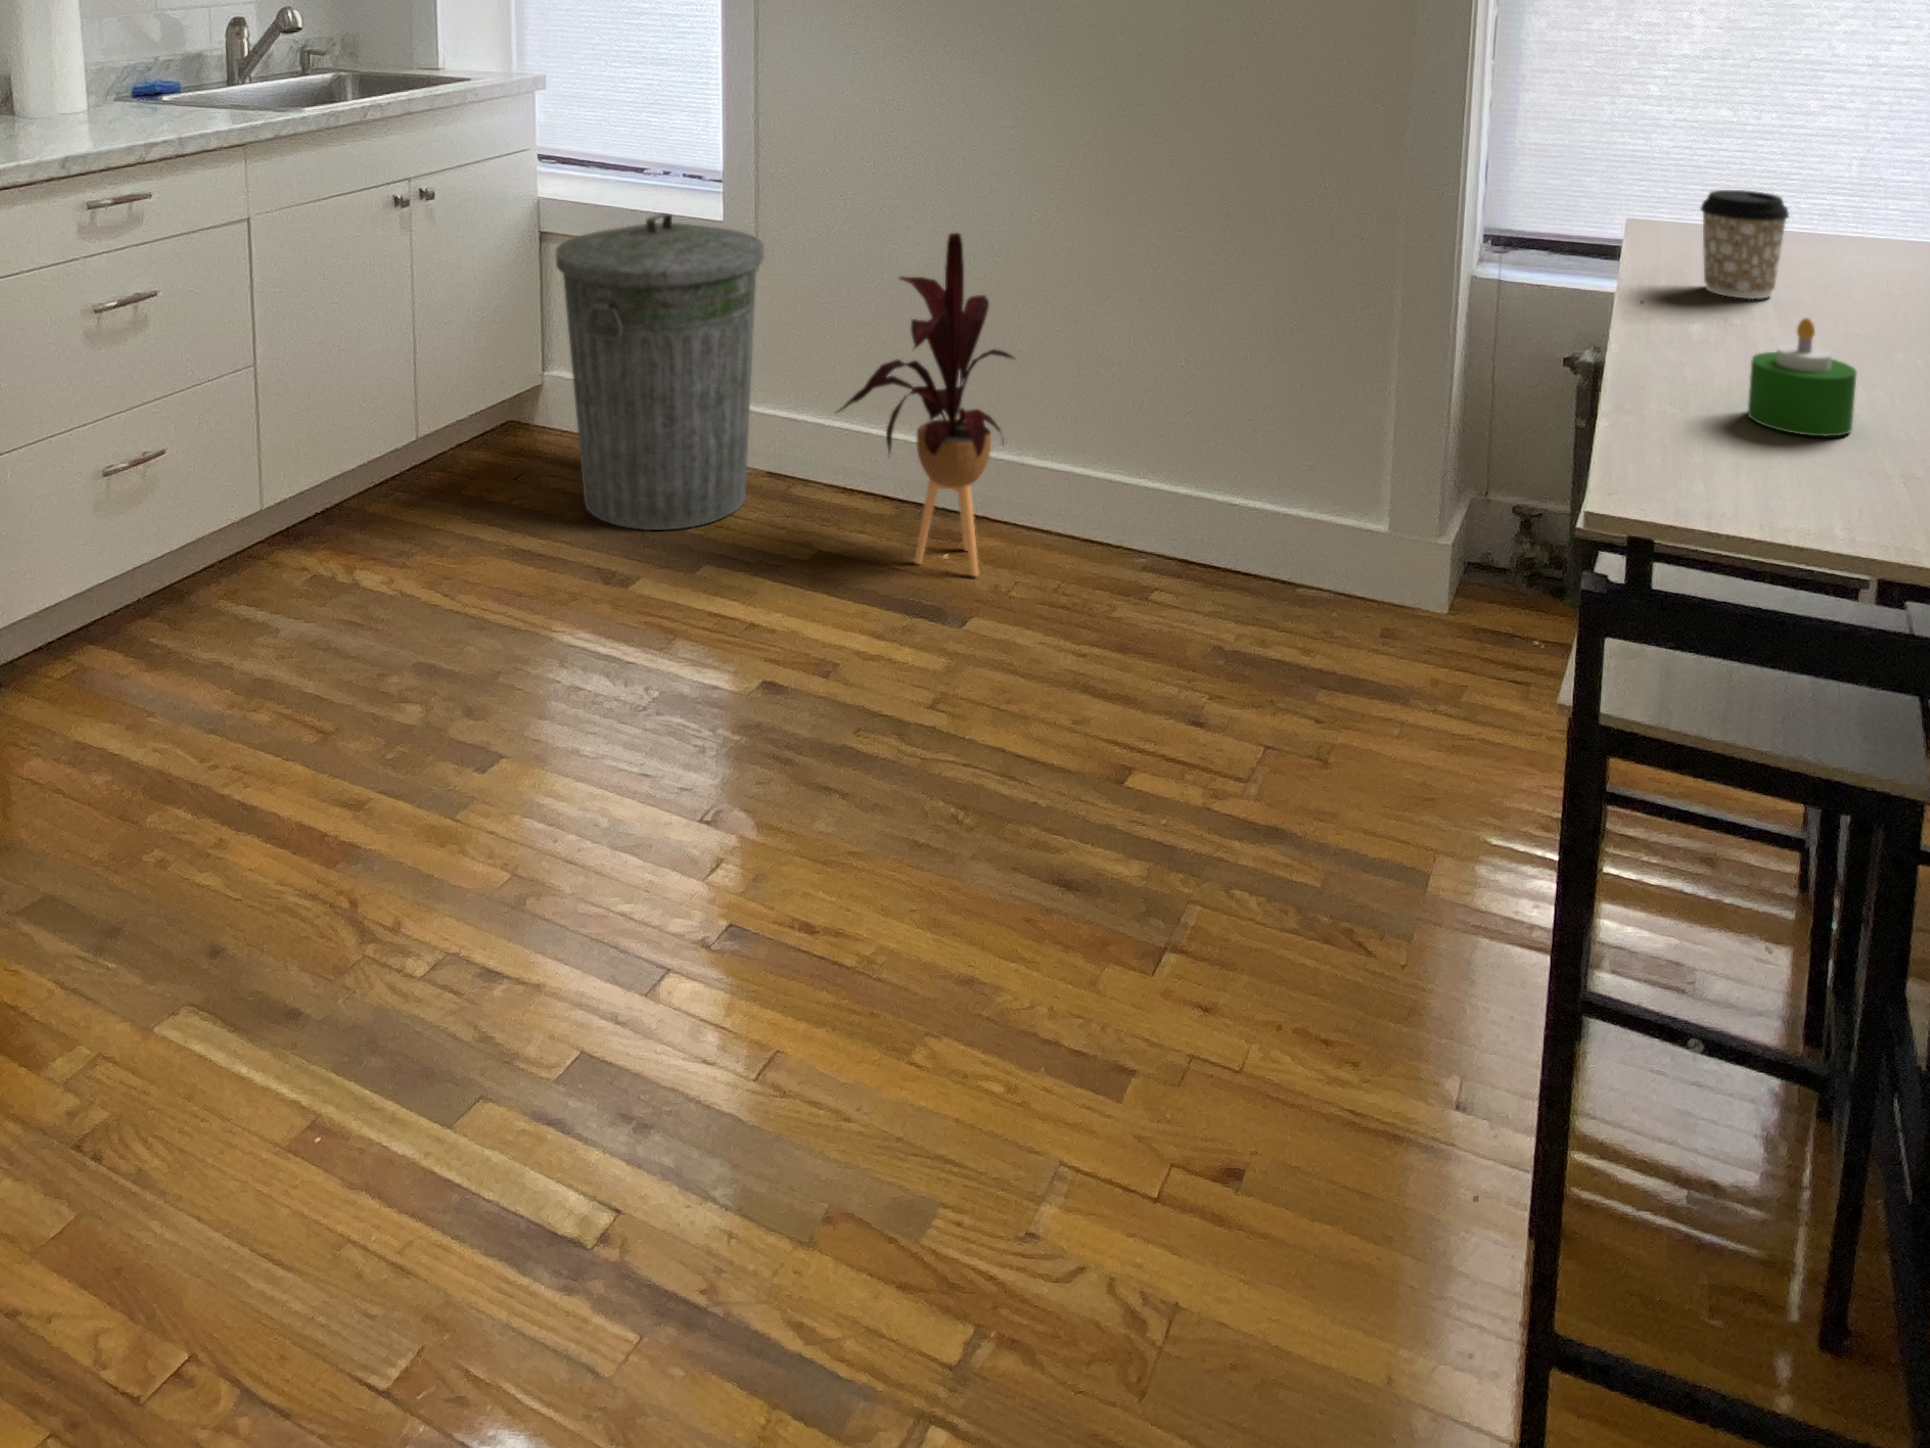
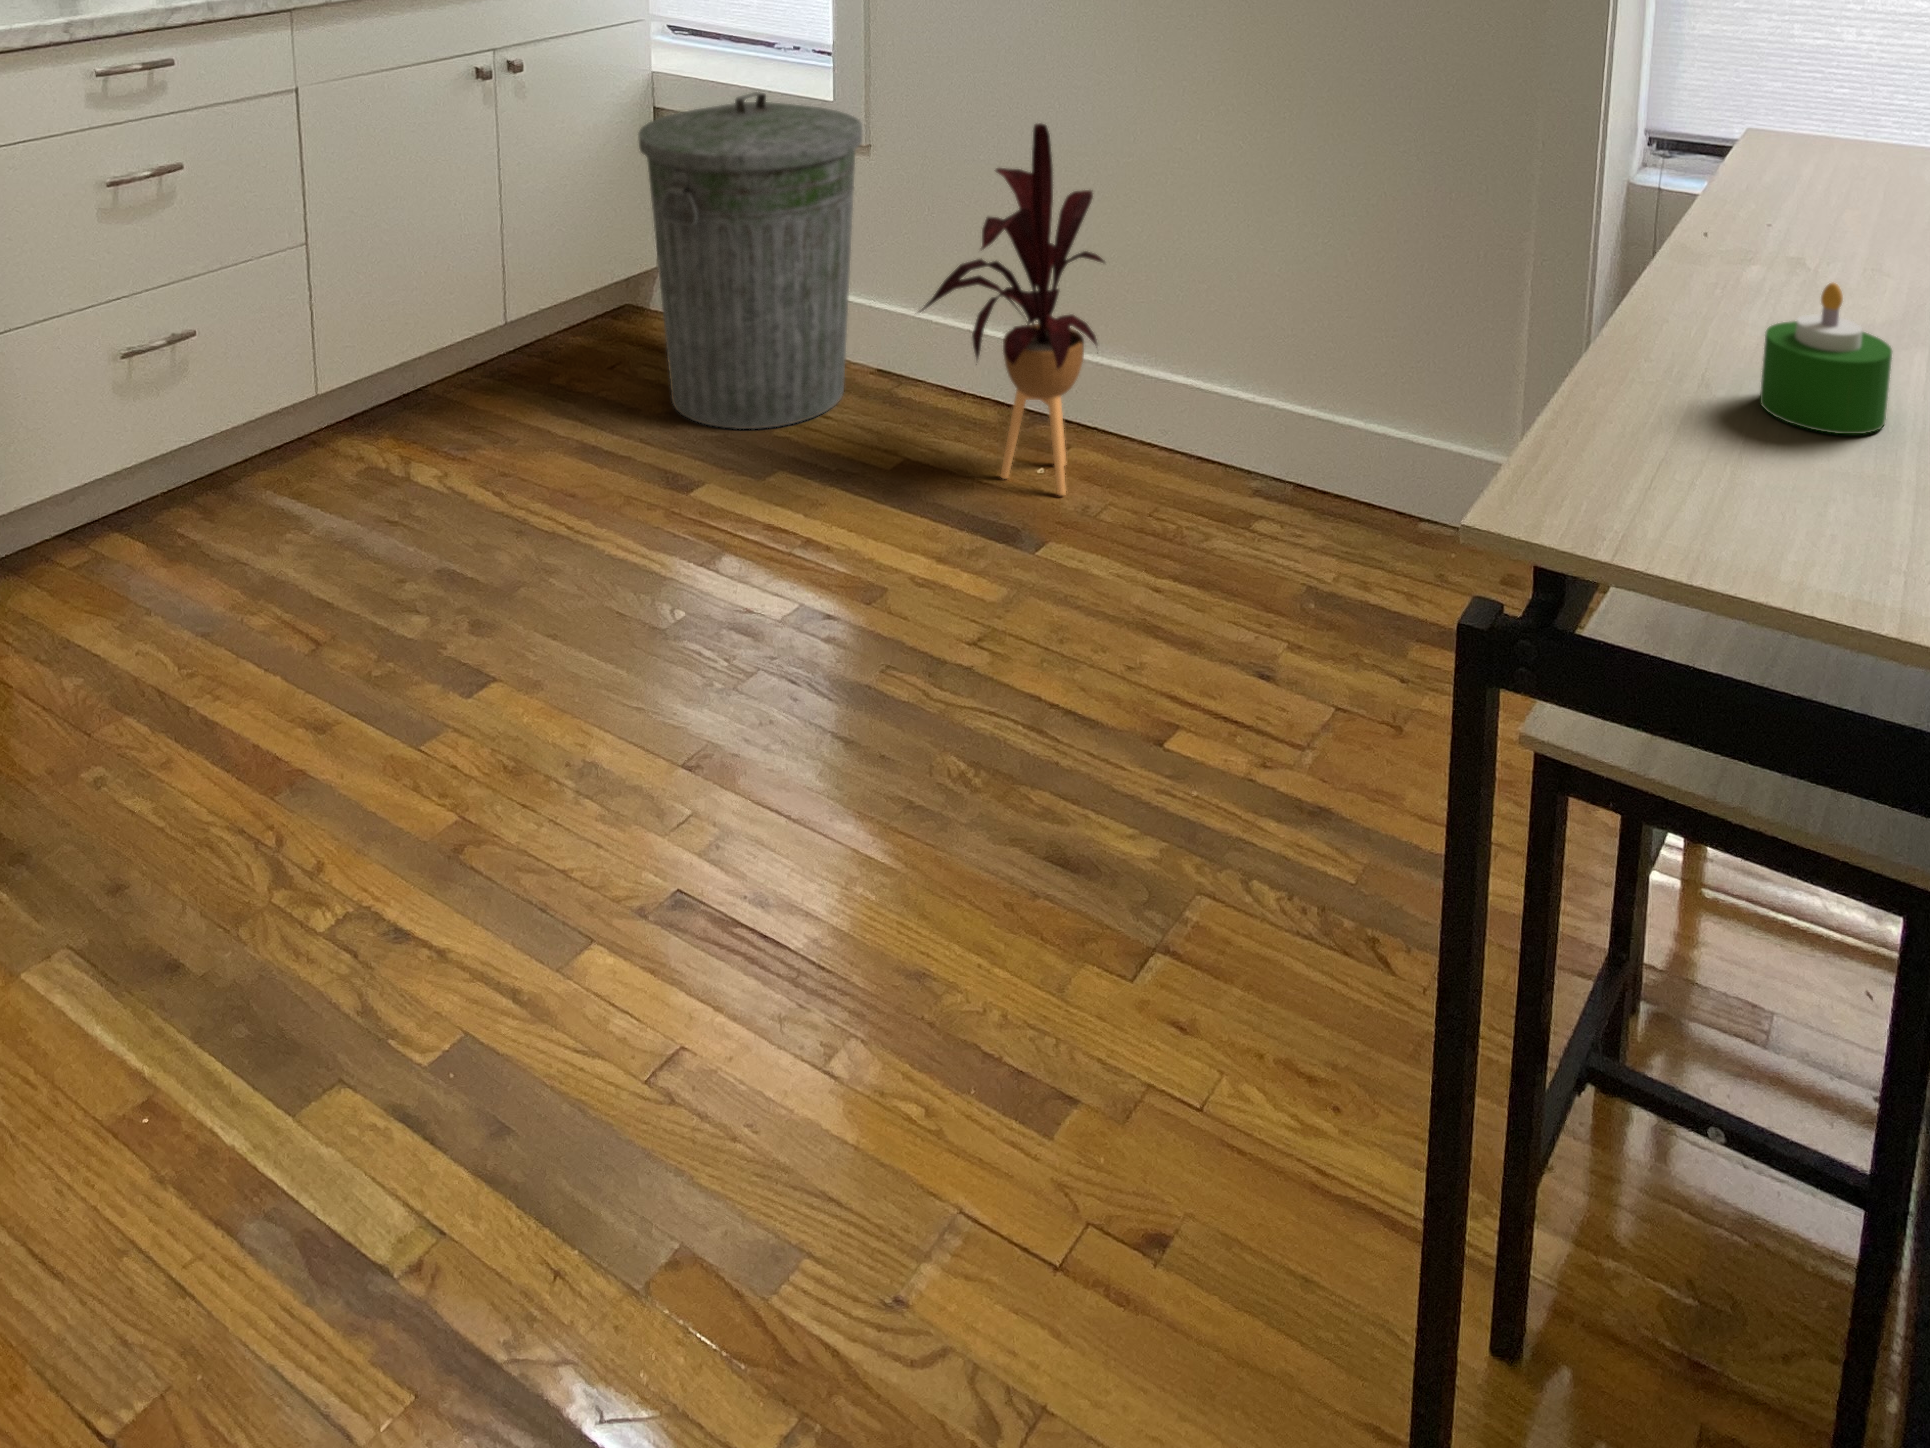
coffee cup: present [1701,190,1789,299] -> none [1794,108,1900,241]

